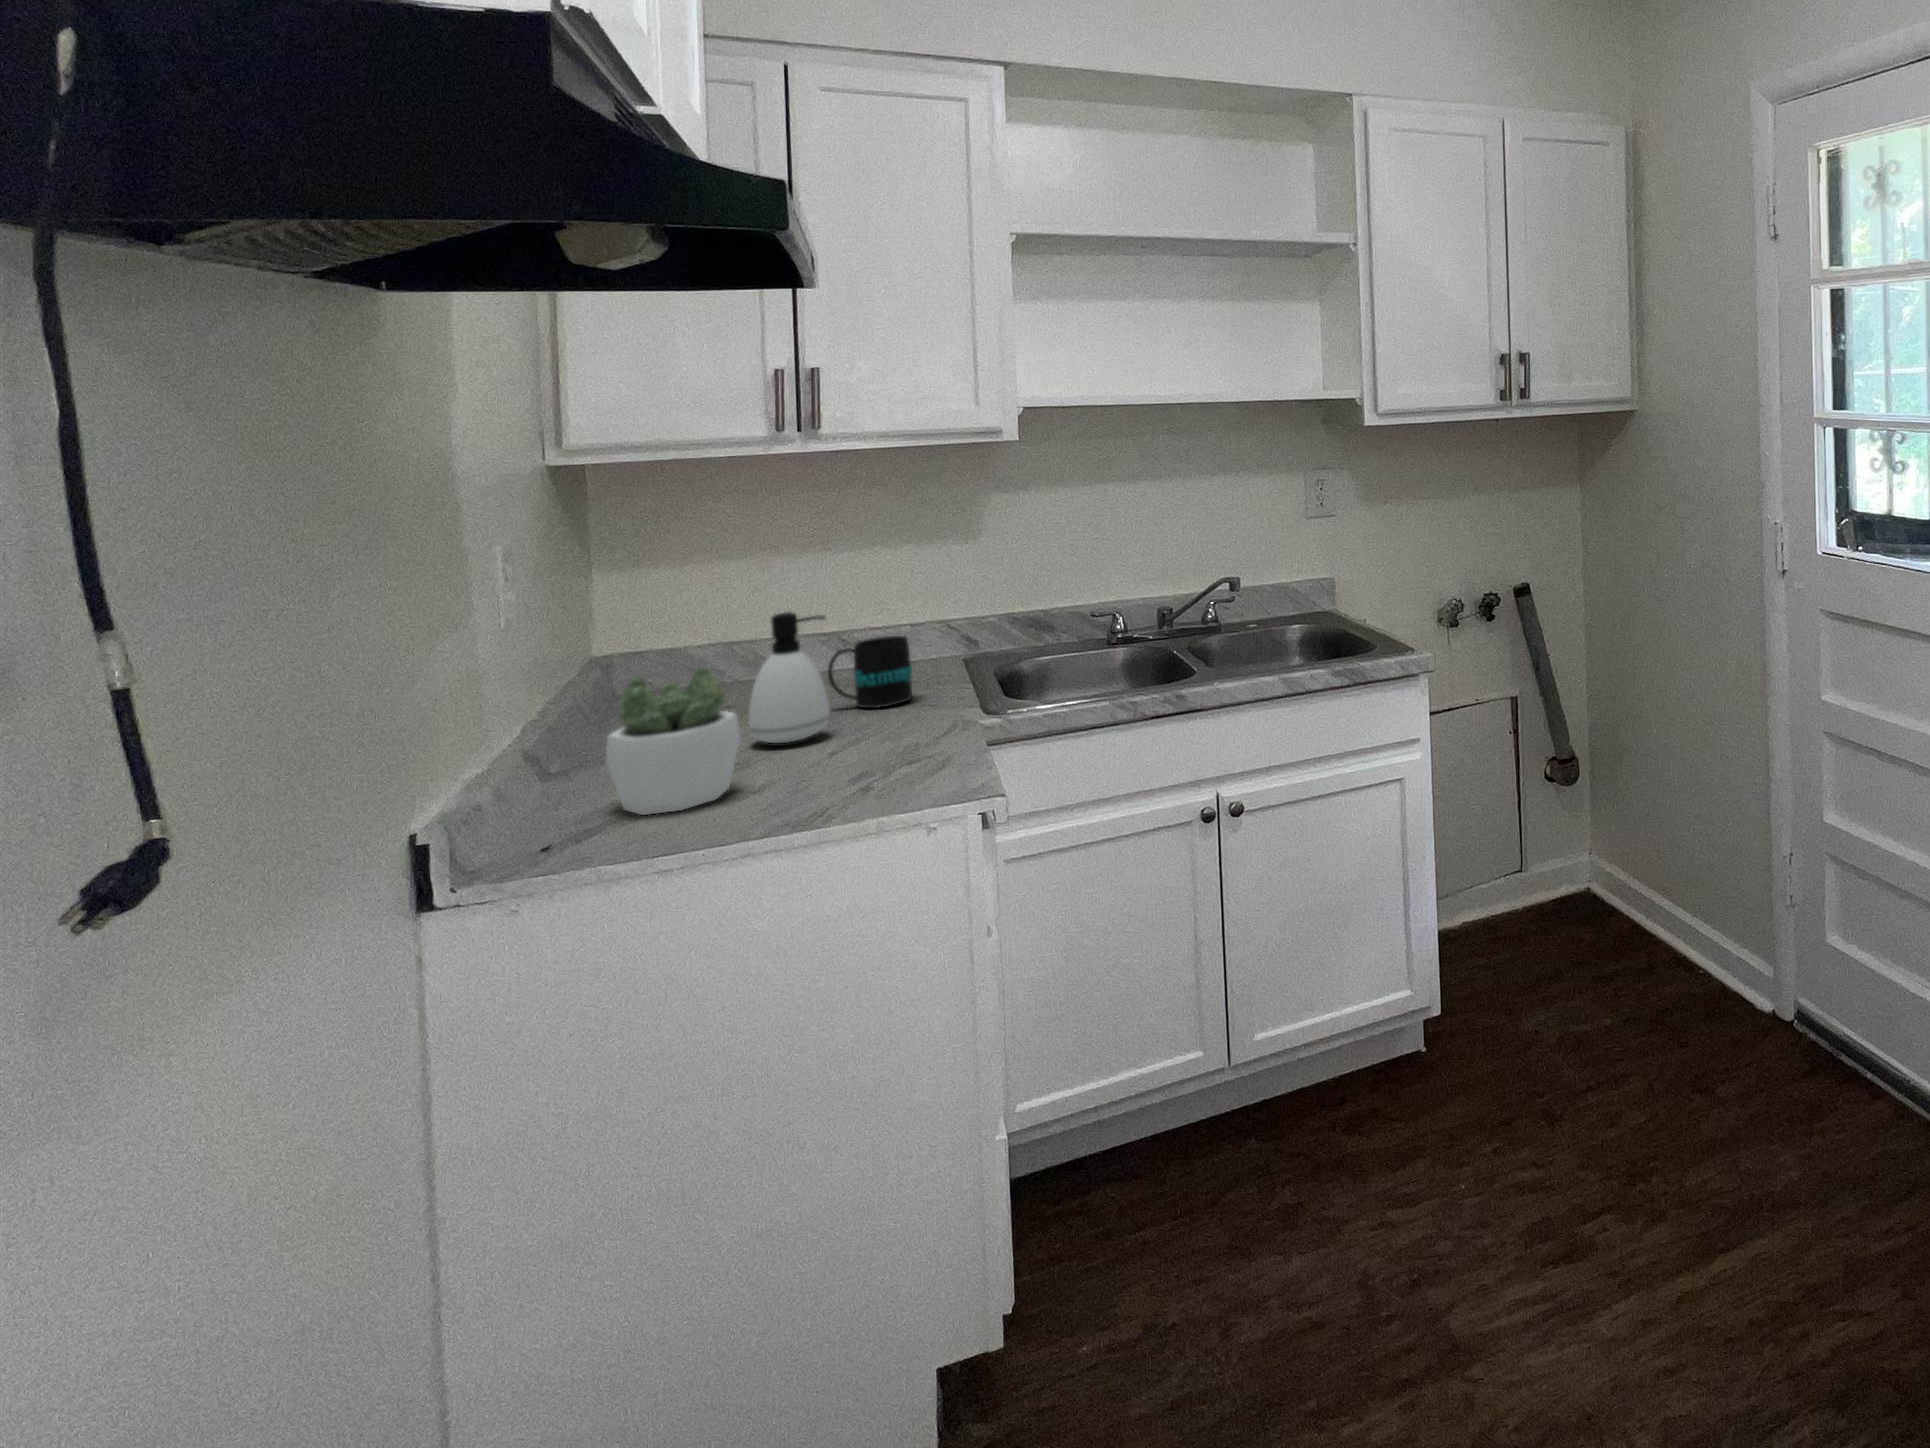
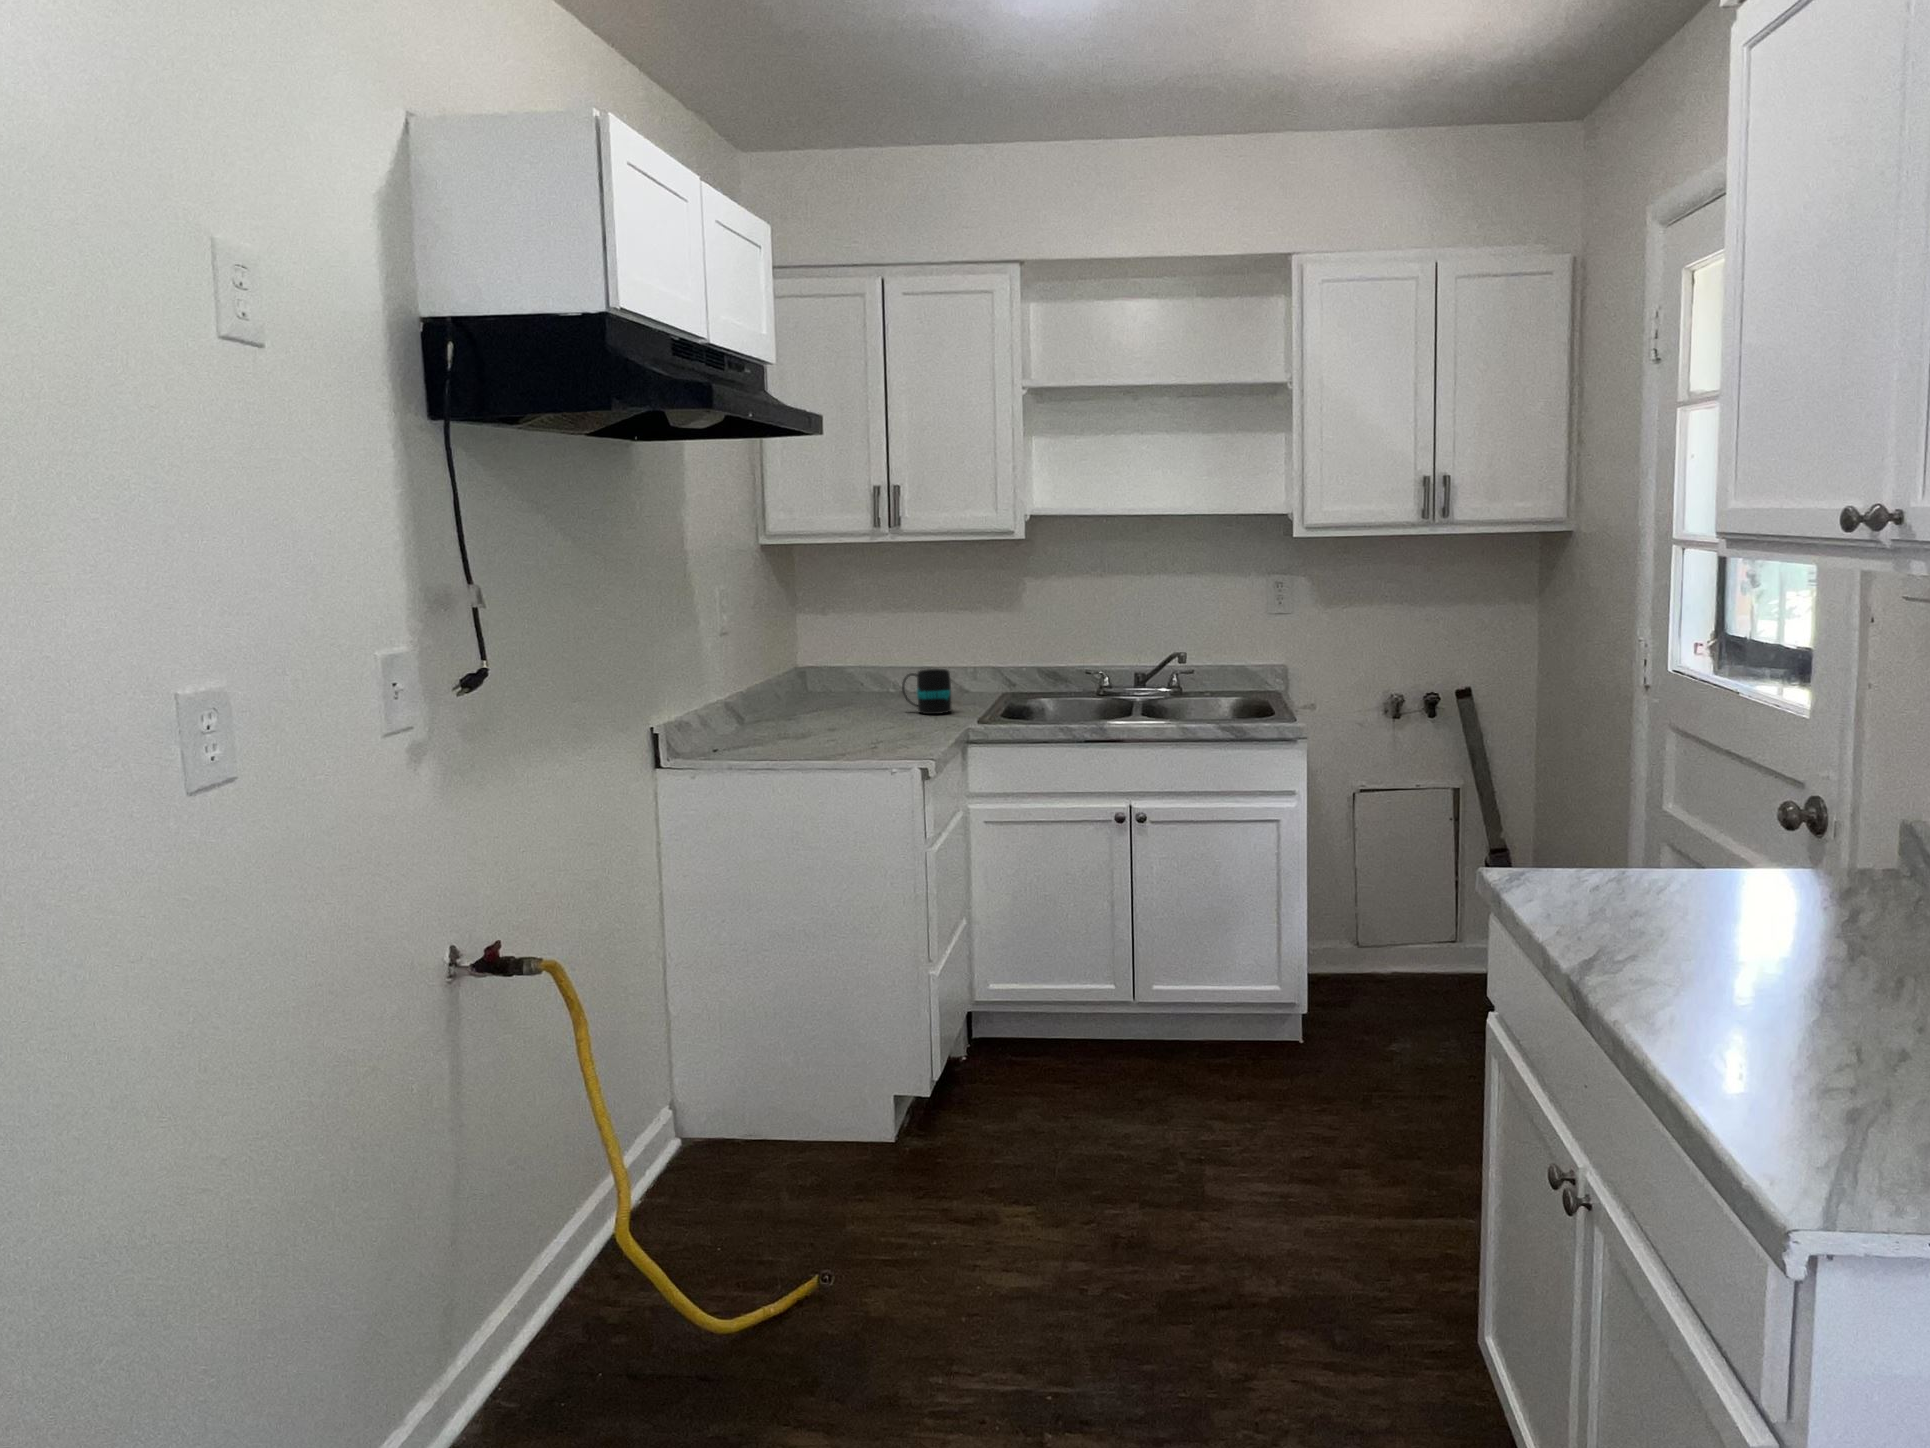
soap dispenser: present [749,612,830,743] -> none [844,643,888,724]
succulent plant: present [605,668,741,815] -> none [752,666,818,746]

